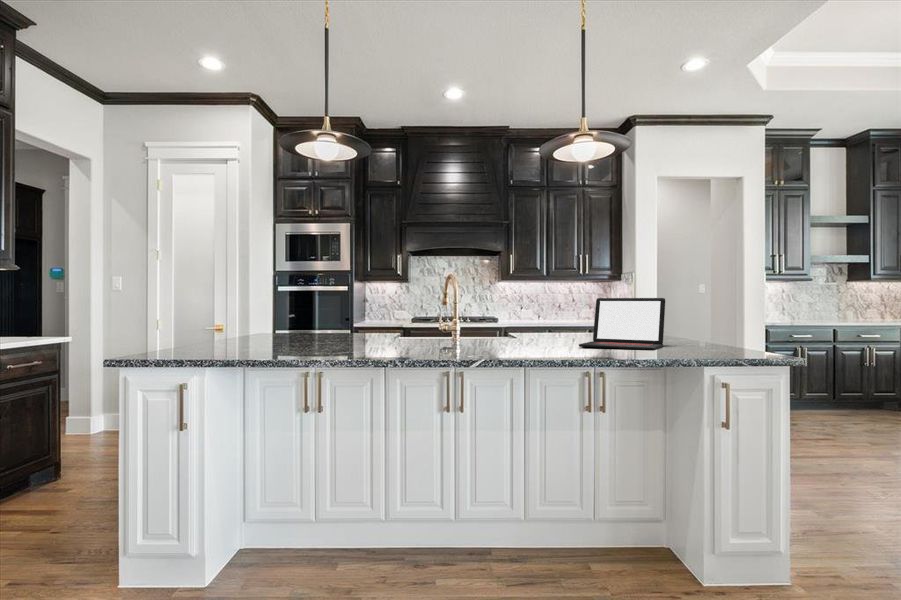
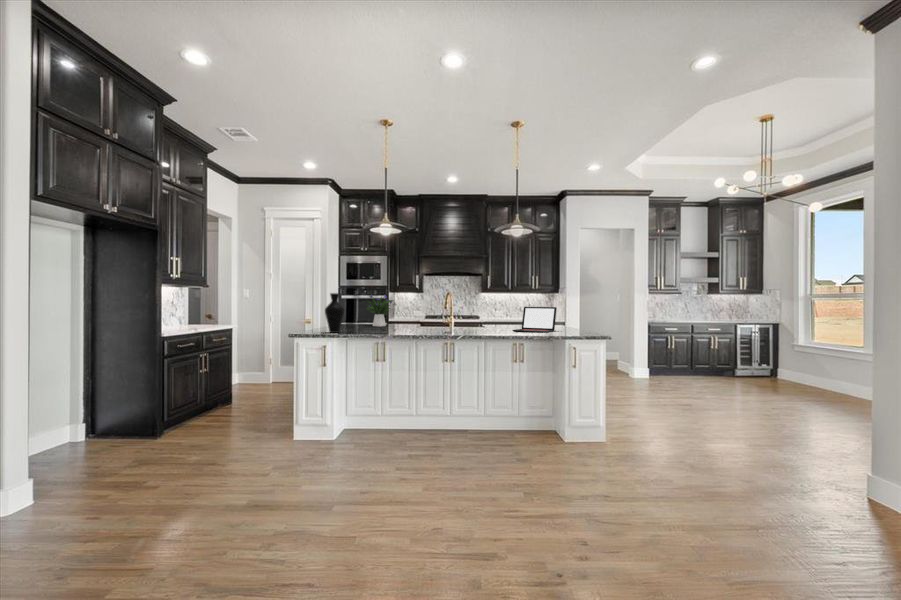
vase: none [183,269,228,355] -> present [325,293,344,333]
flower arrangement: none [292,276,353,337] -> present [367,295,393,326]

